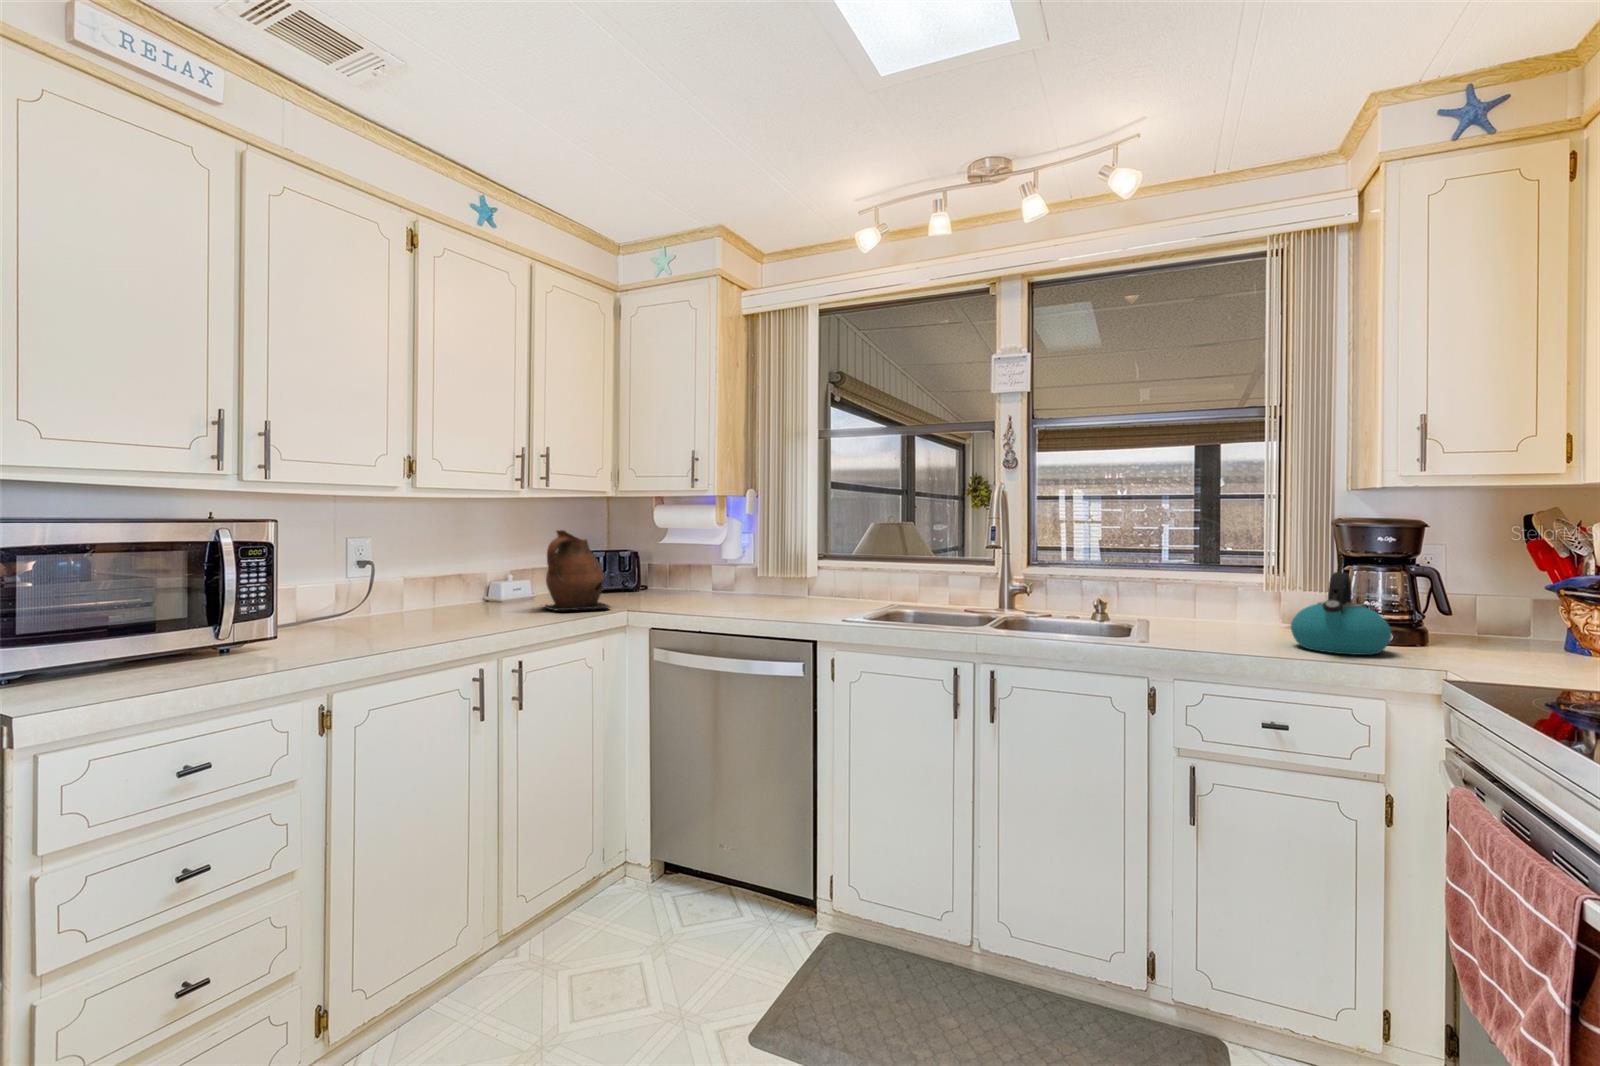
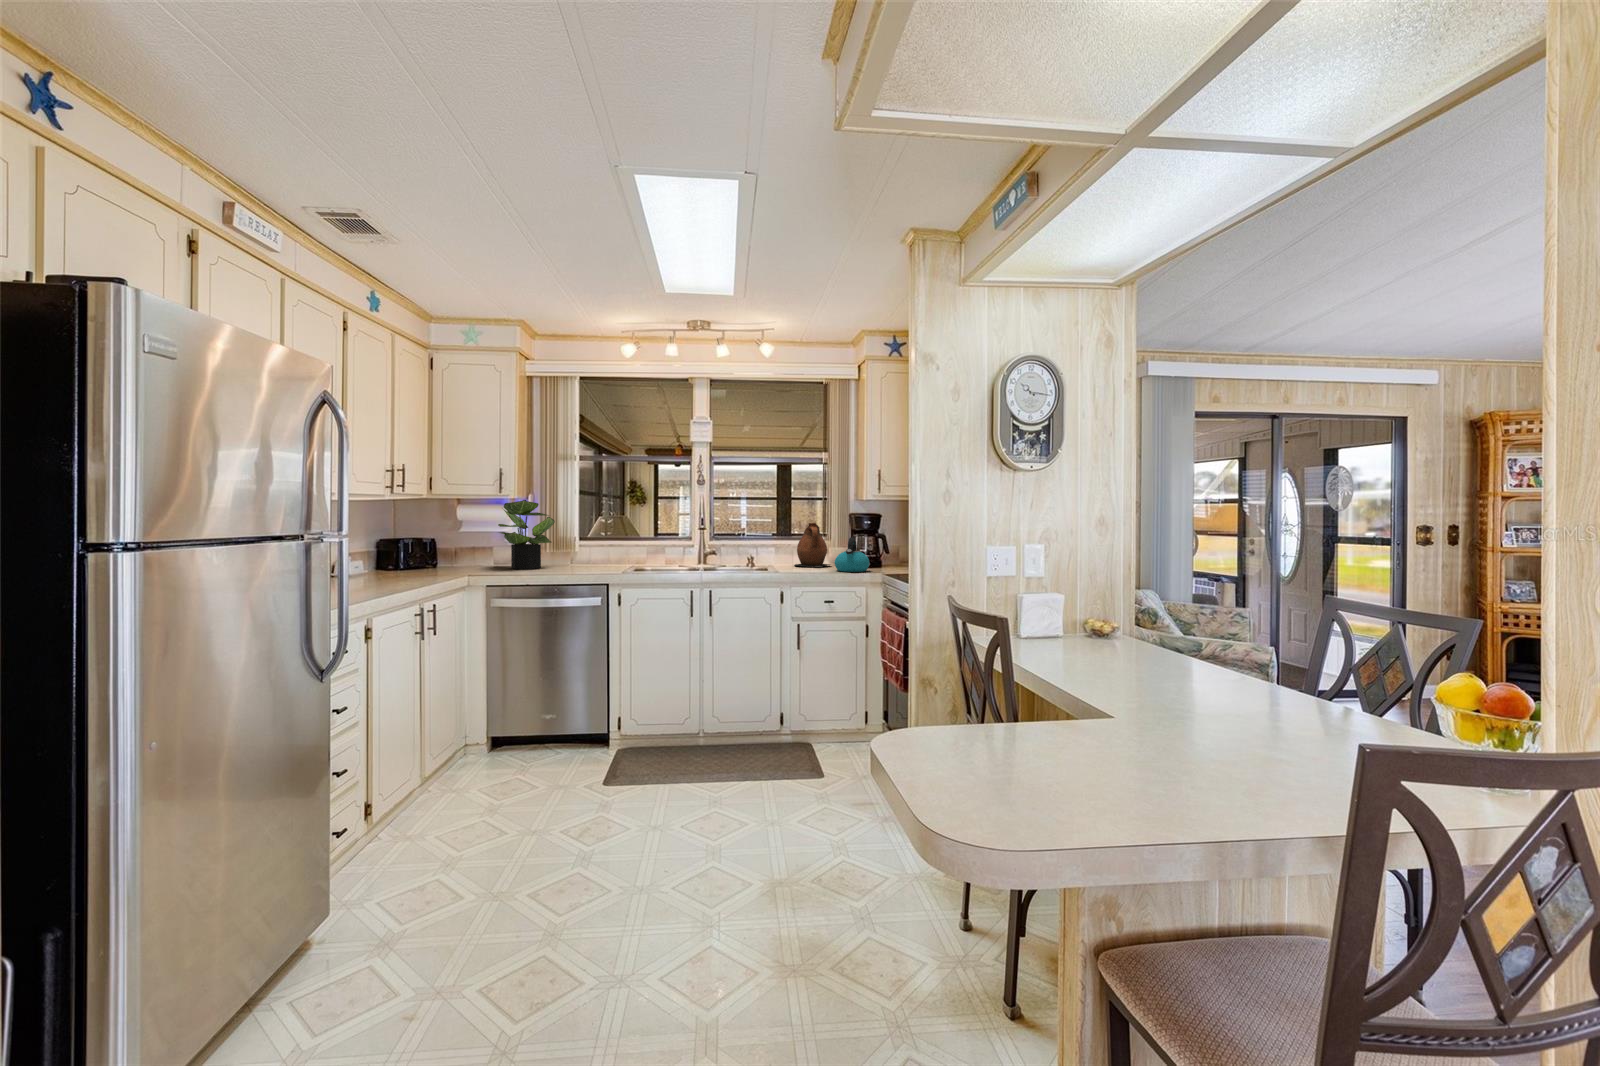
potted plant: none [688,497,773,603] -> present [498,500,555,569]
ceramic pitcher: present [545,530,610,610] -> present [794,523,831,567]

